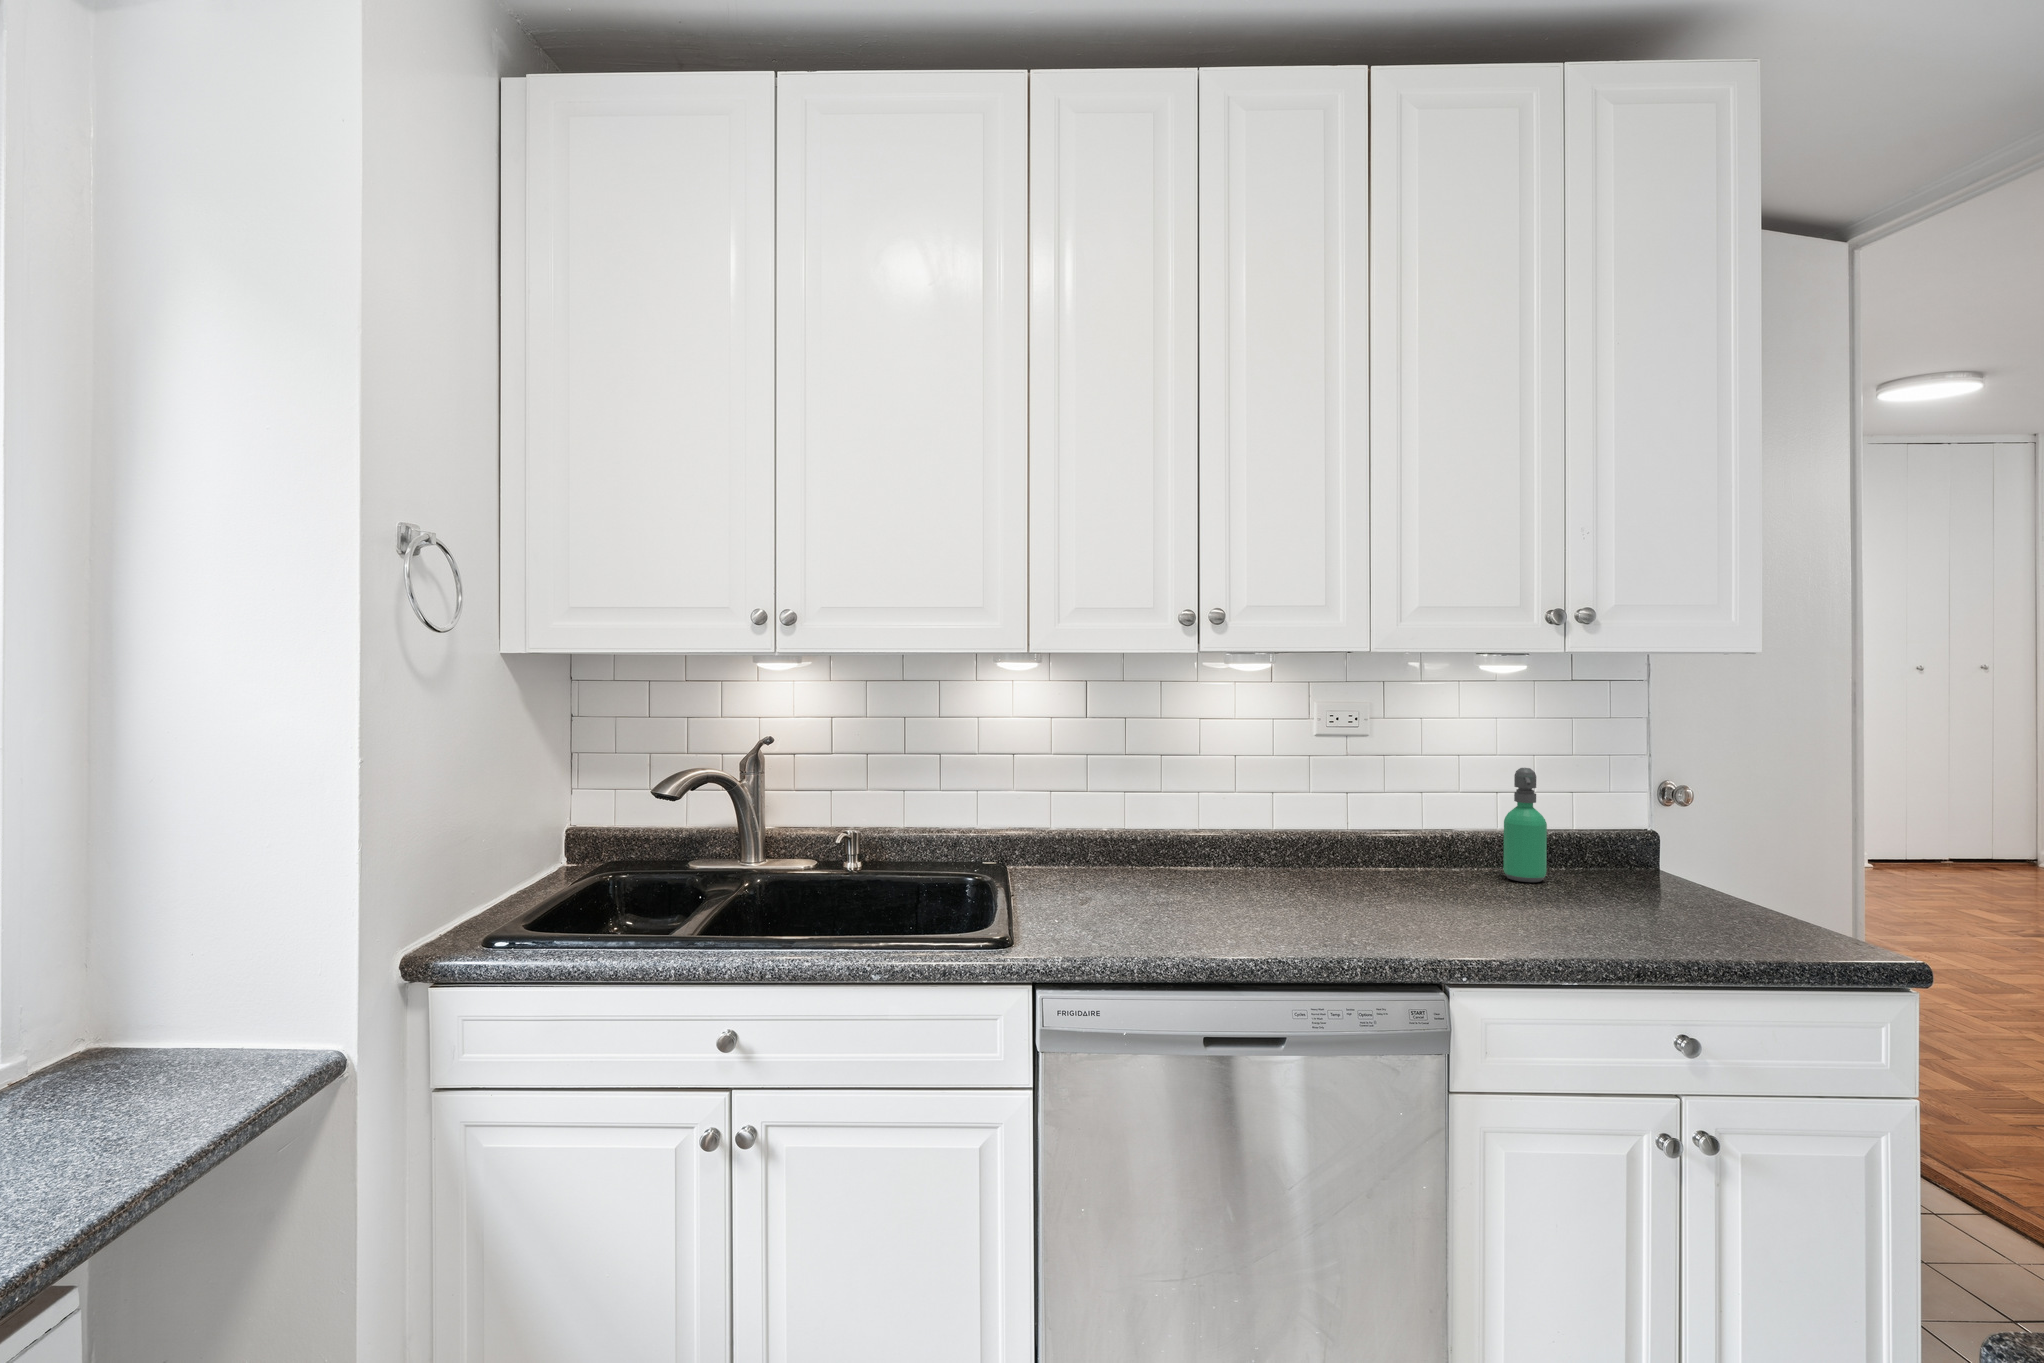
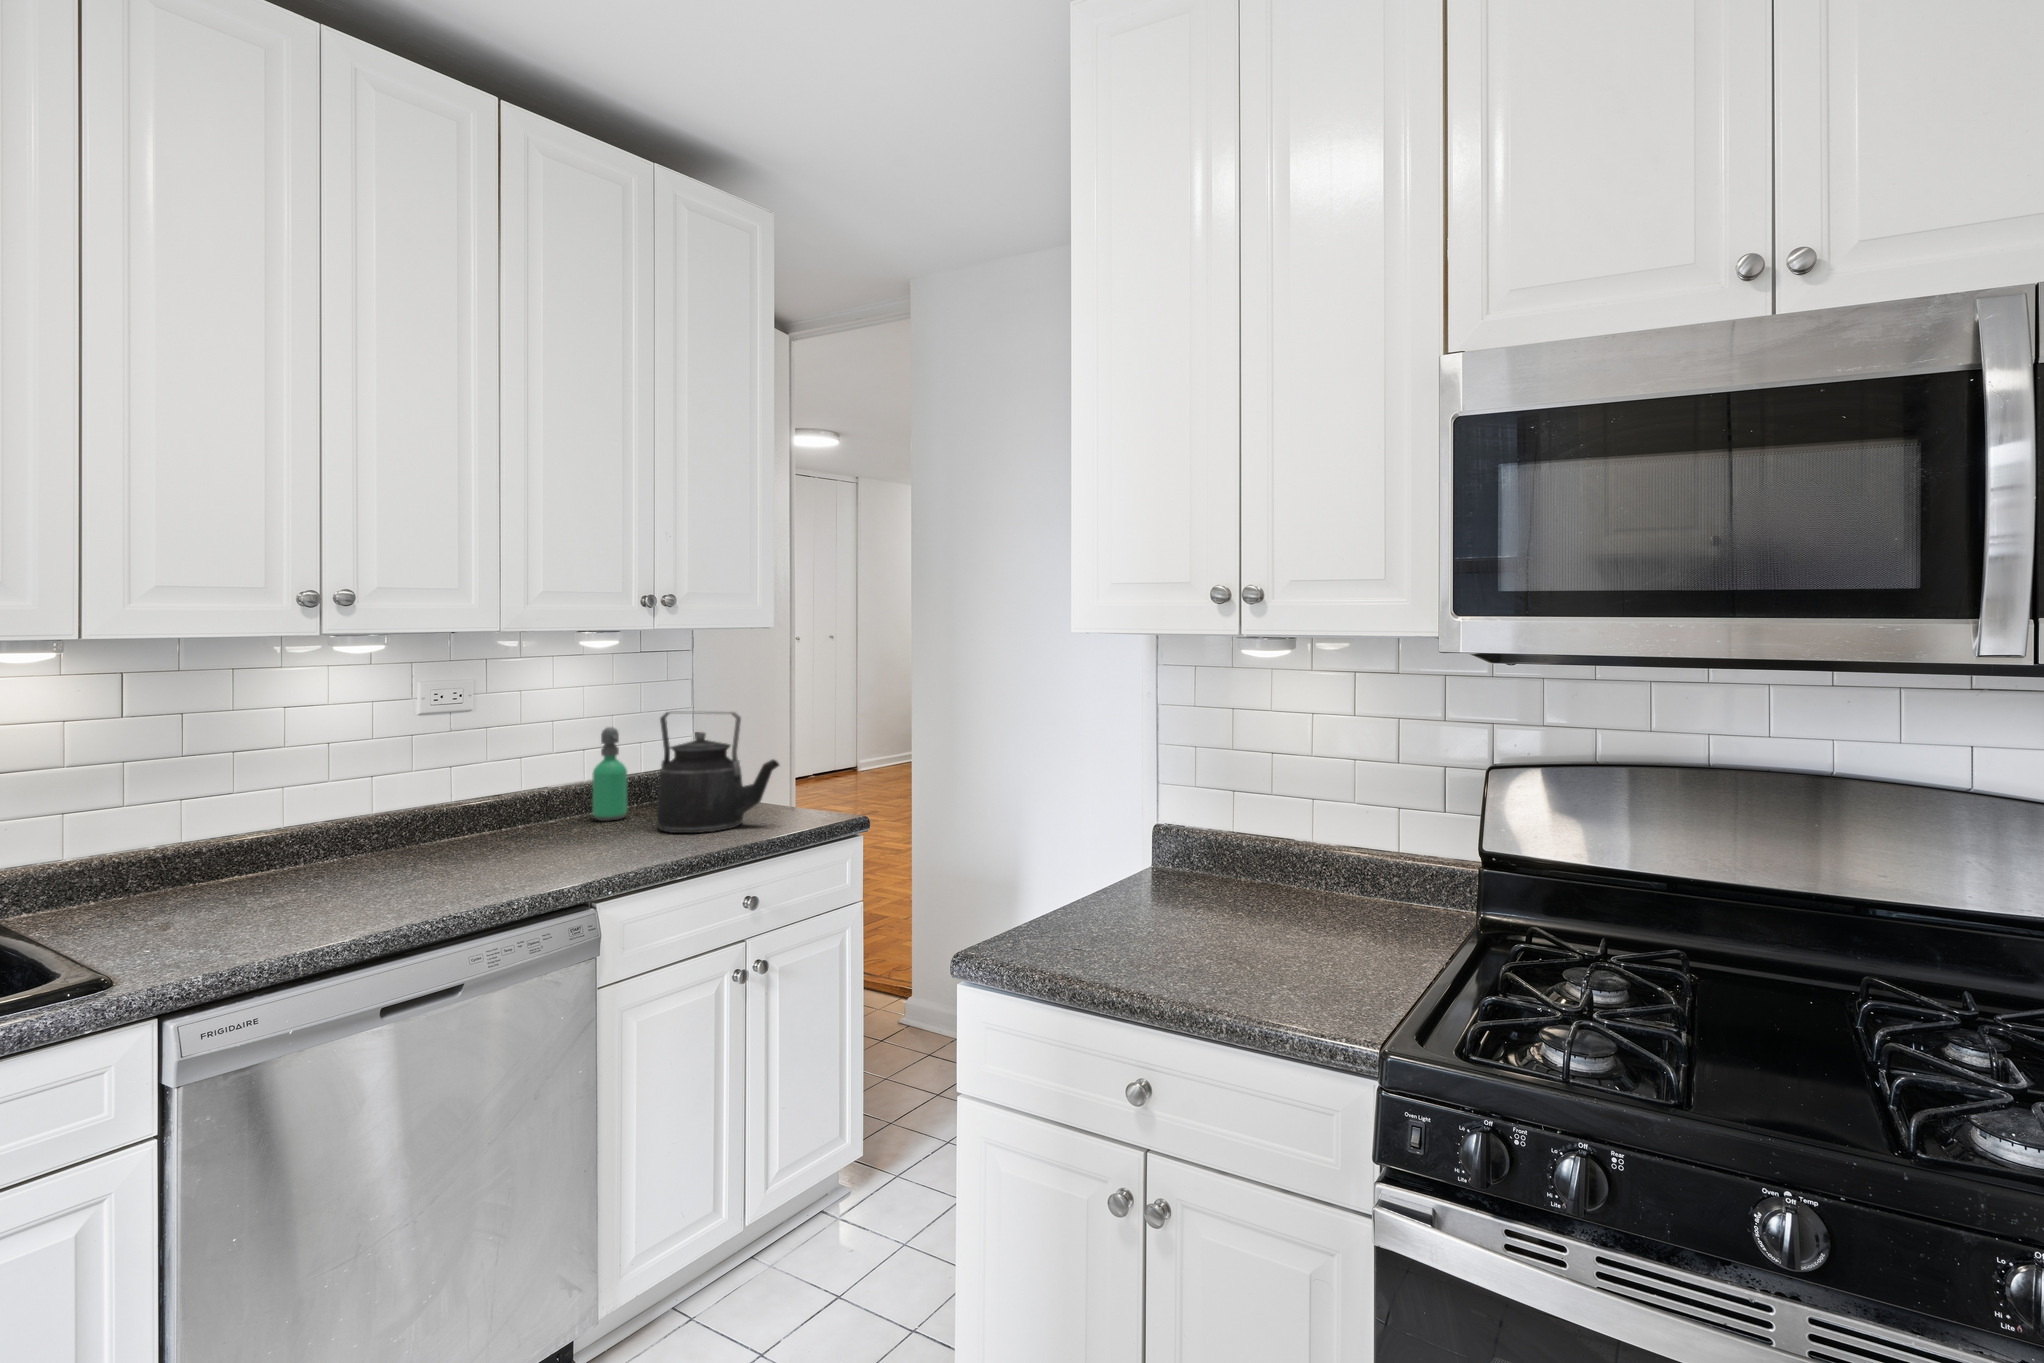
kettle: none [1567,757,1746,926] -> present [657,711,779,833]

